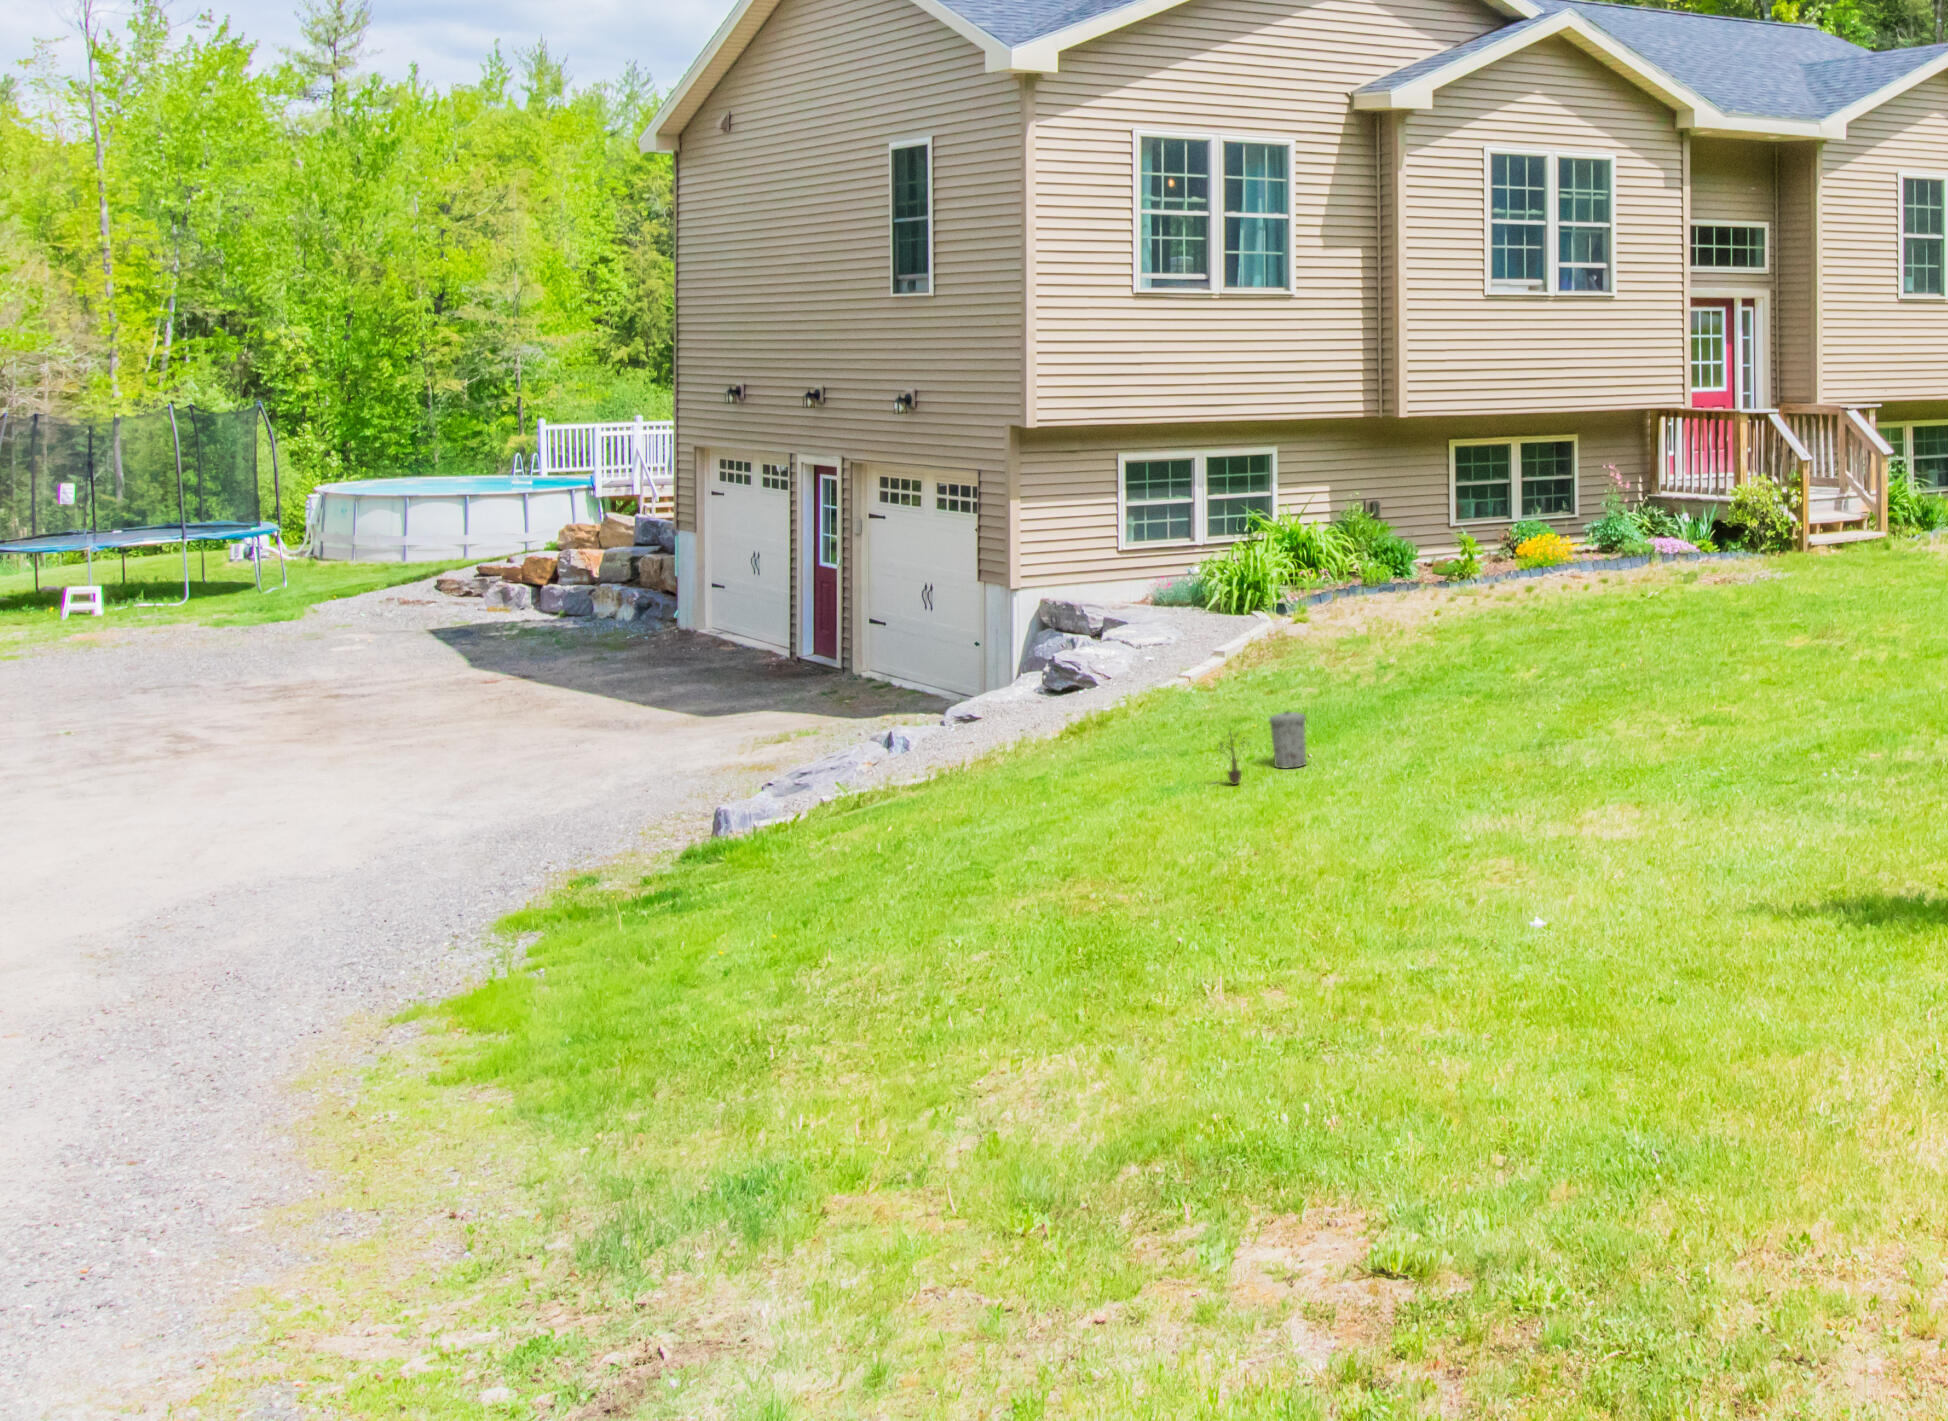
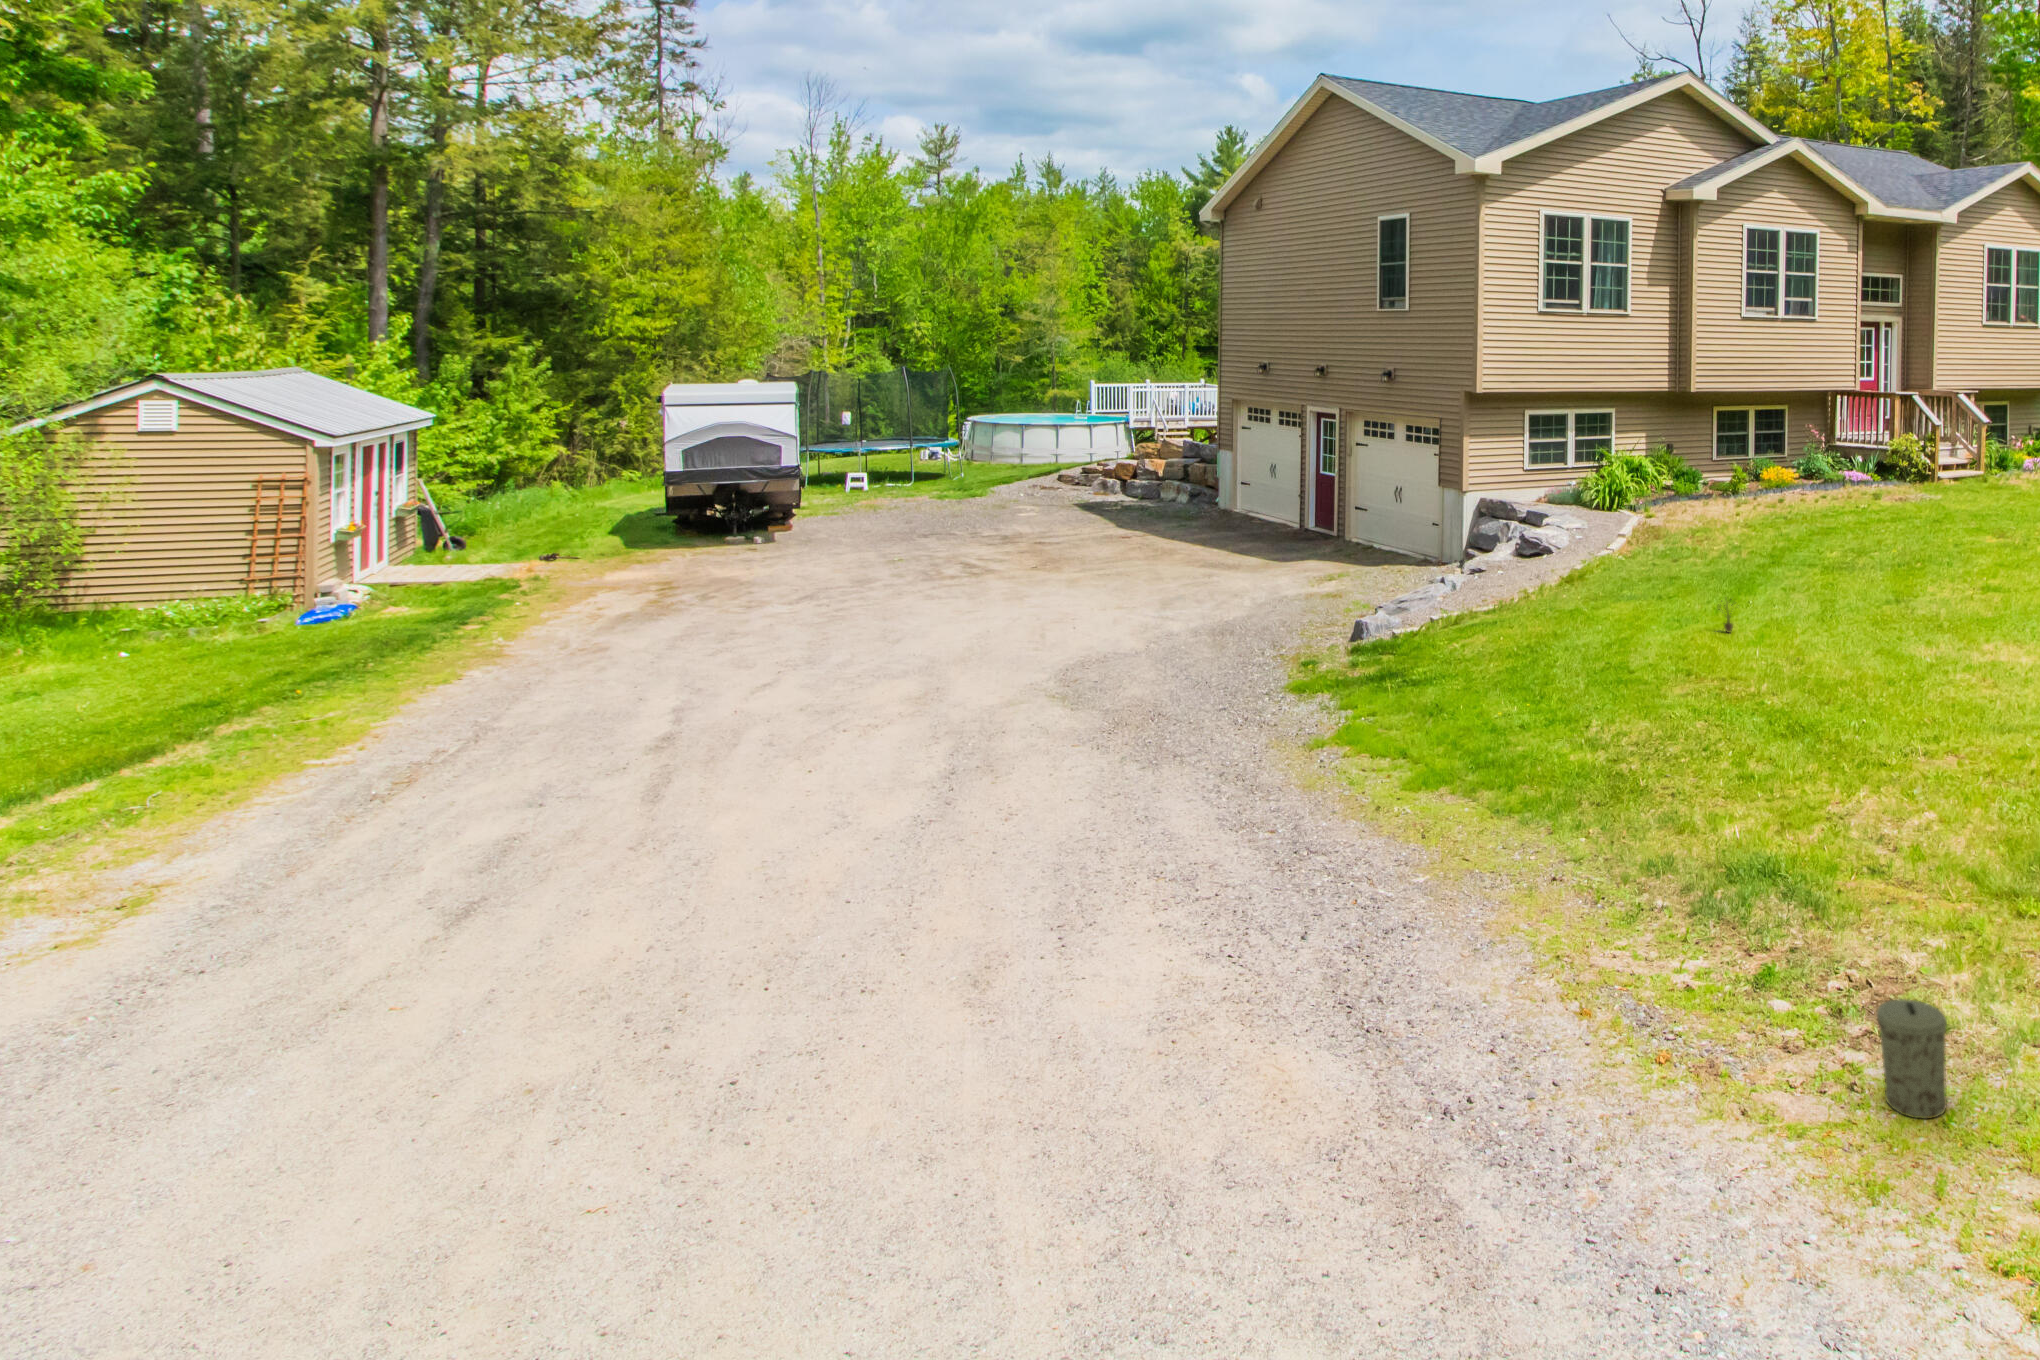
trash can: present [1270,711,1306,768] -> present [1877,999,1947,1118]

